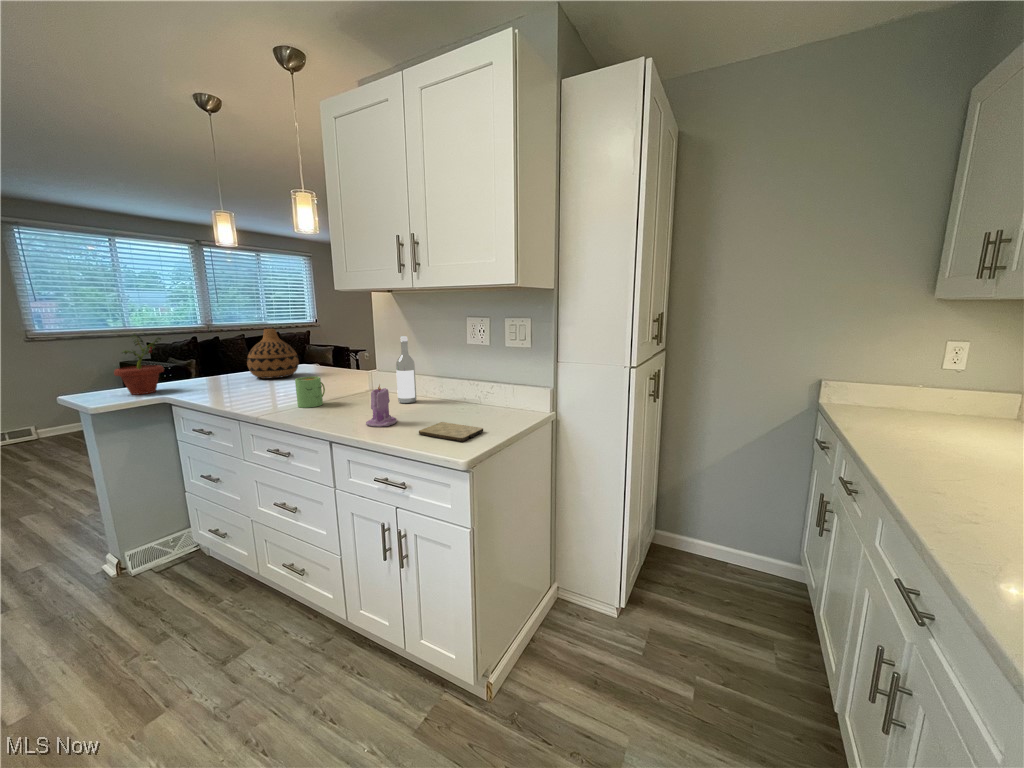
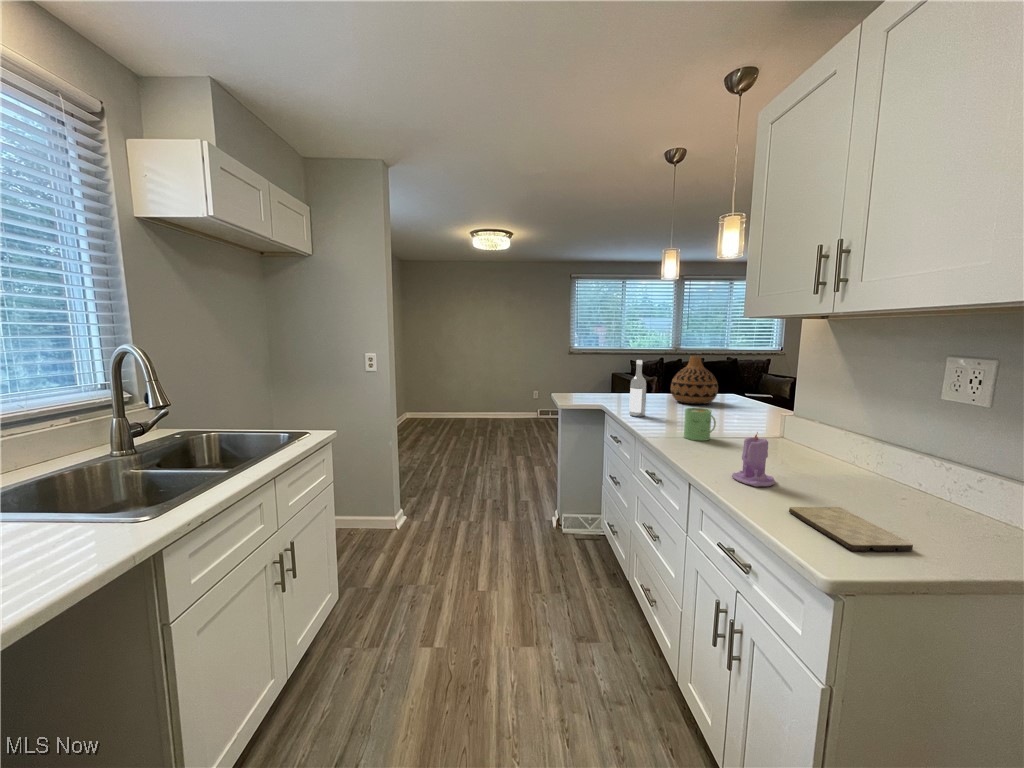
potted plant: present [114,334,164,395] -> none [580,354,612,400]
wine bottle: present [396,336,417,403] -> present [629,360,646,417]

